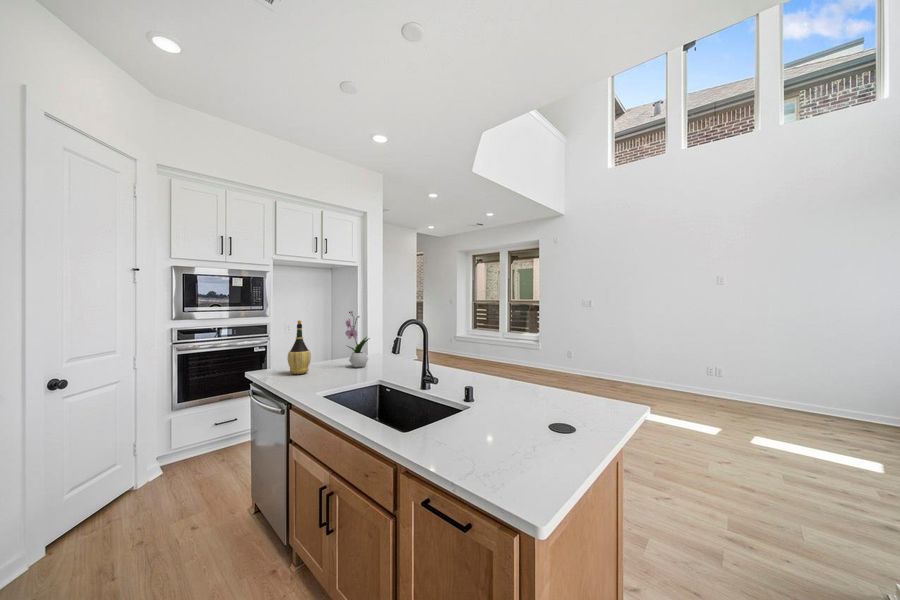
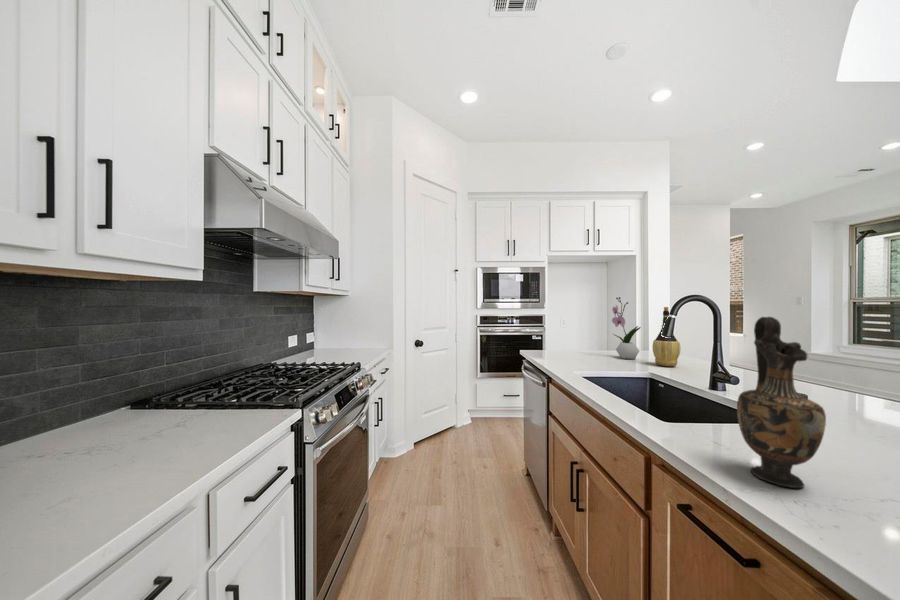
wine bottle: present [287,321,311,374] -> present [652,307,680,366]
vase: none [457,348,499,464] -> present [737,317,826,488]

